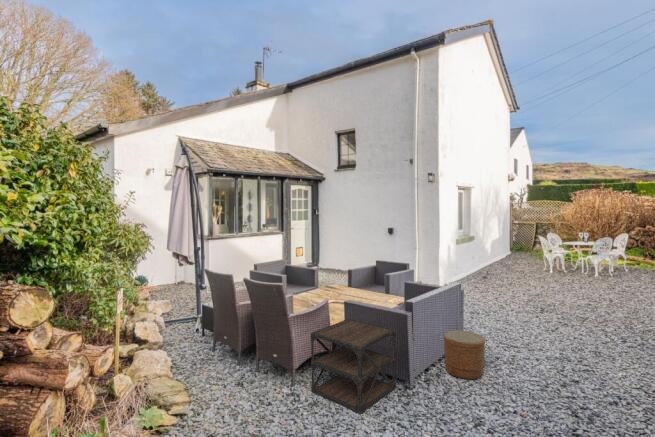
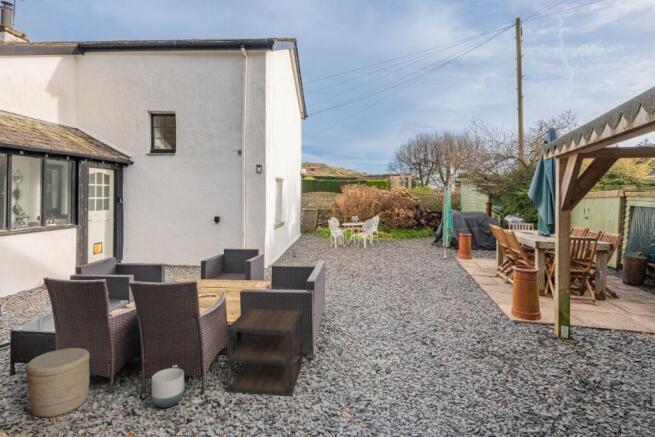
woven basket: present [444,330,485,380] -> present [25,348,90,417]
planter: none [253,358,278,389] -> present [152,368,184,407]

